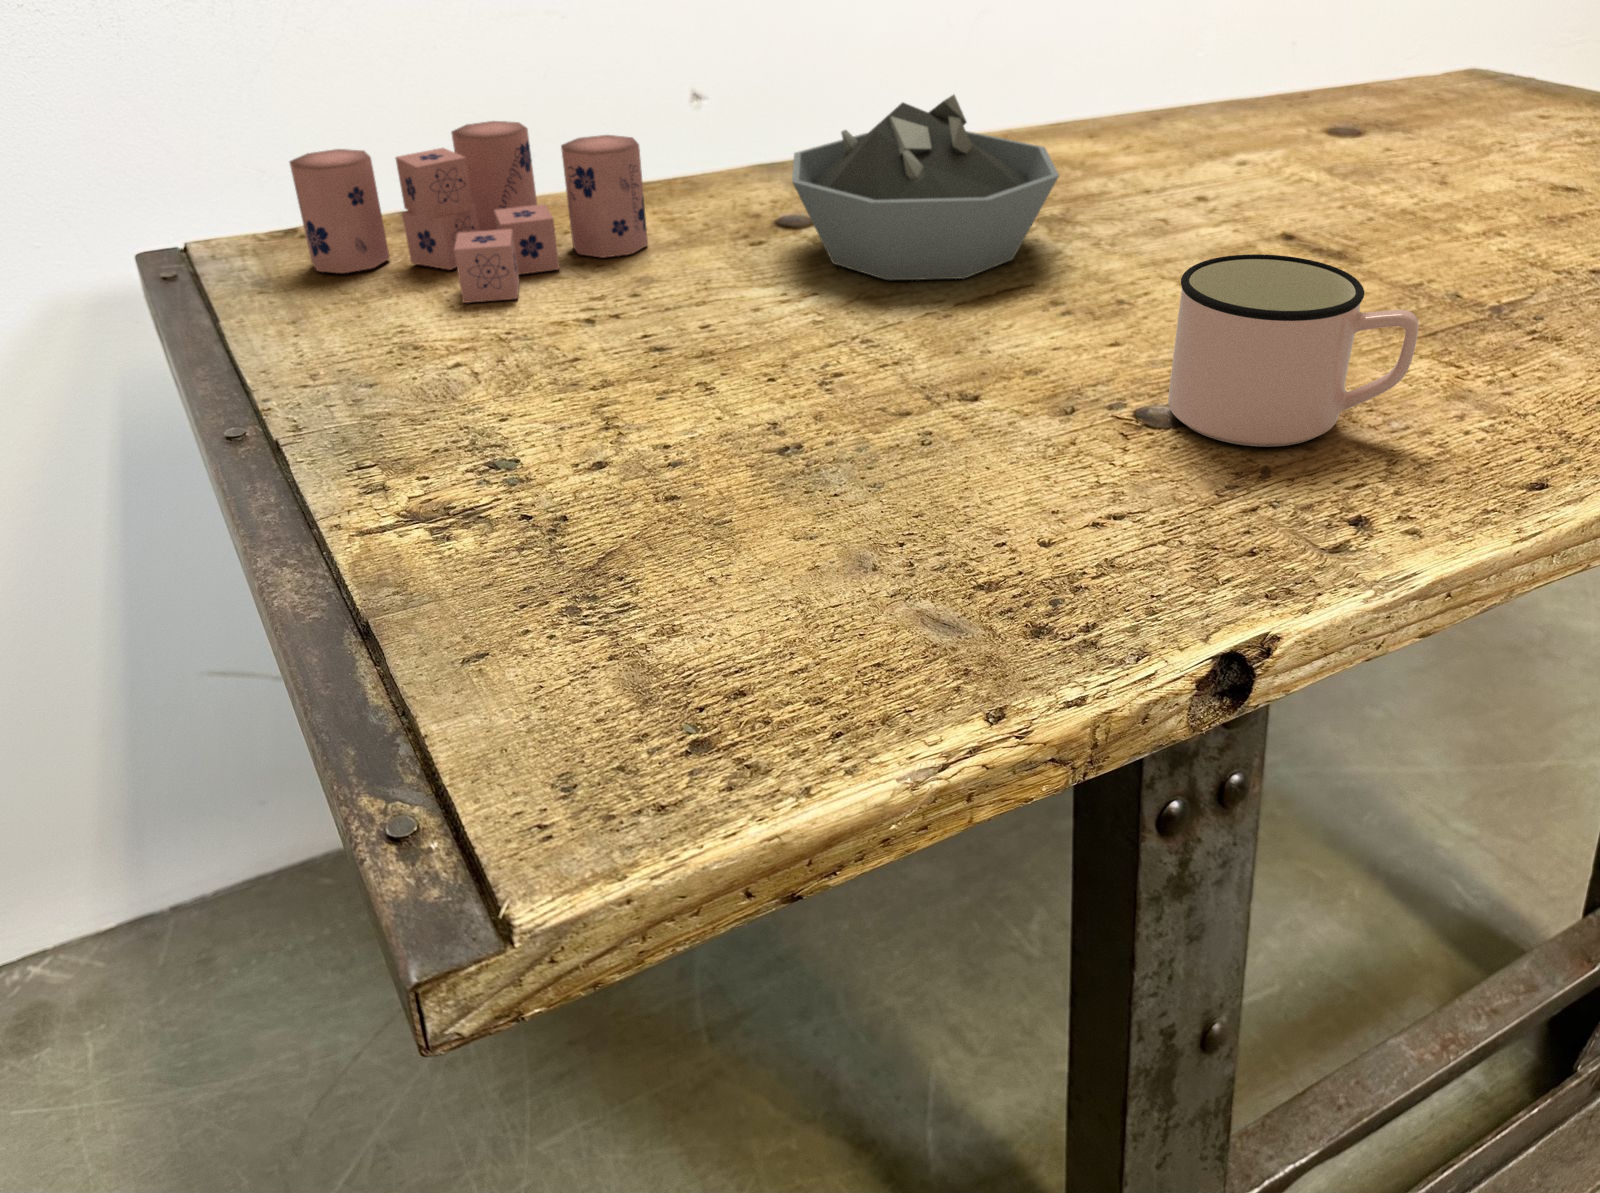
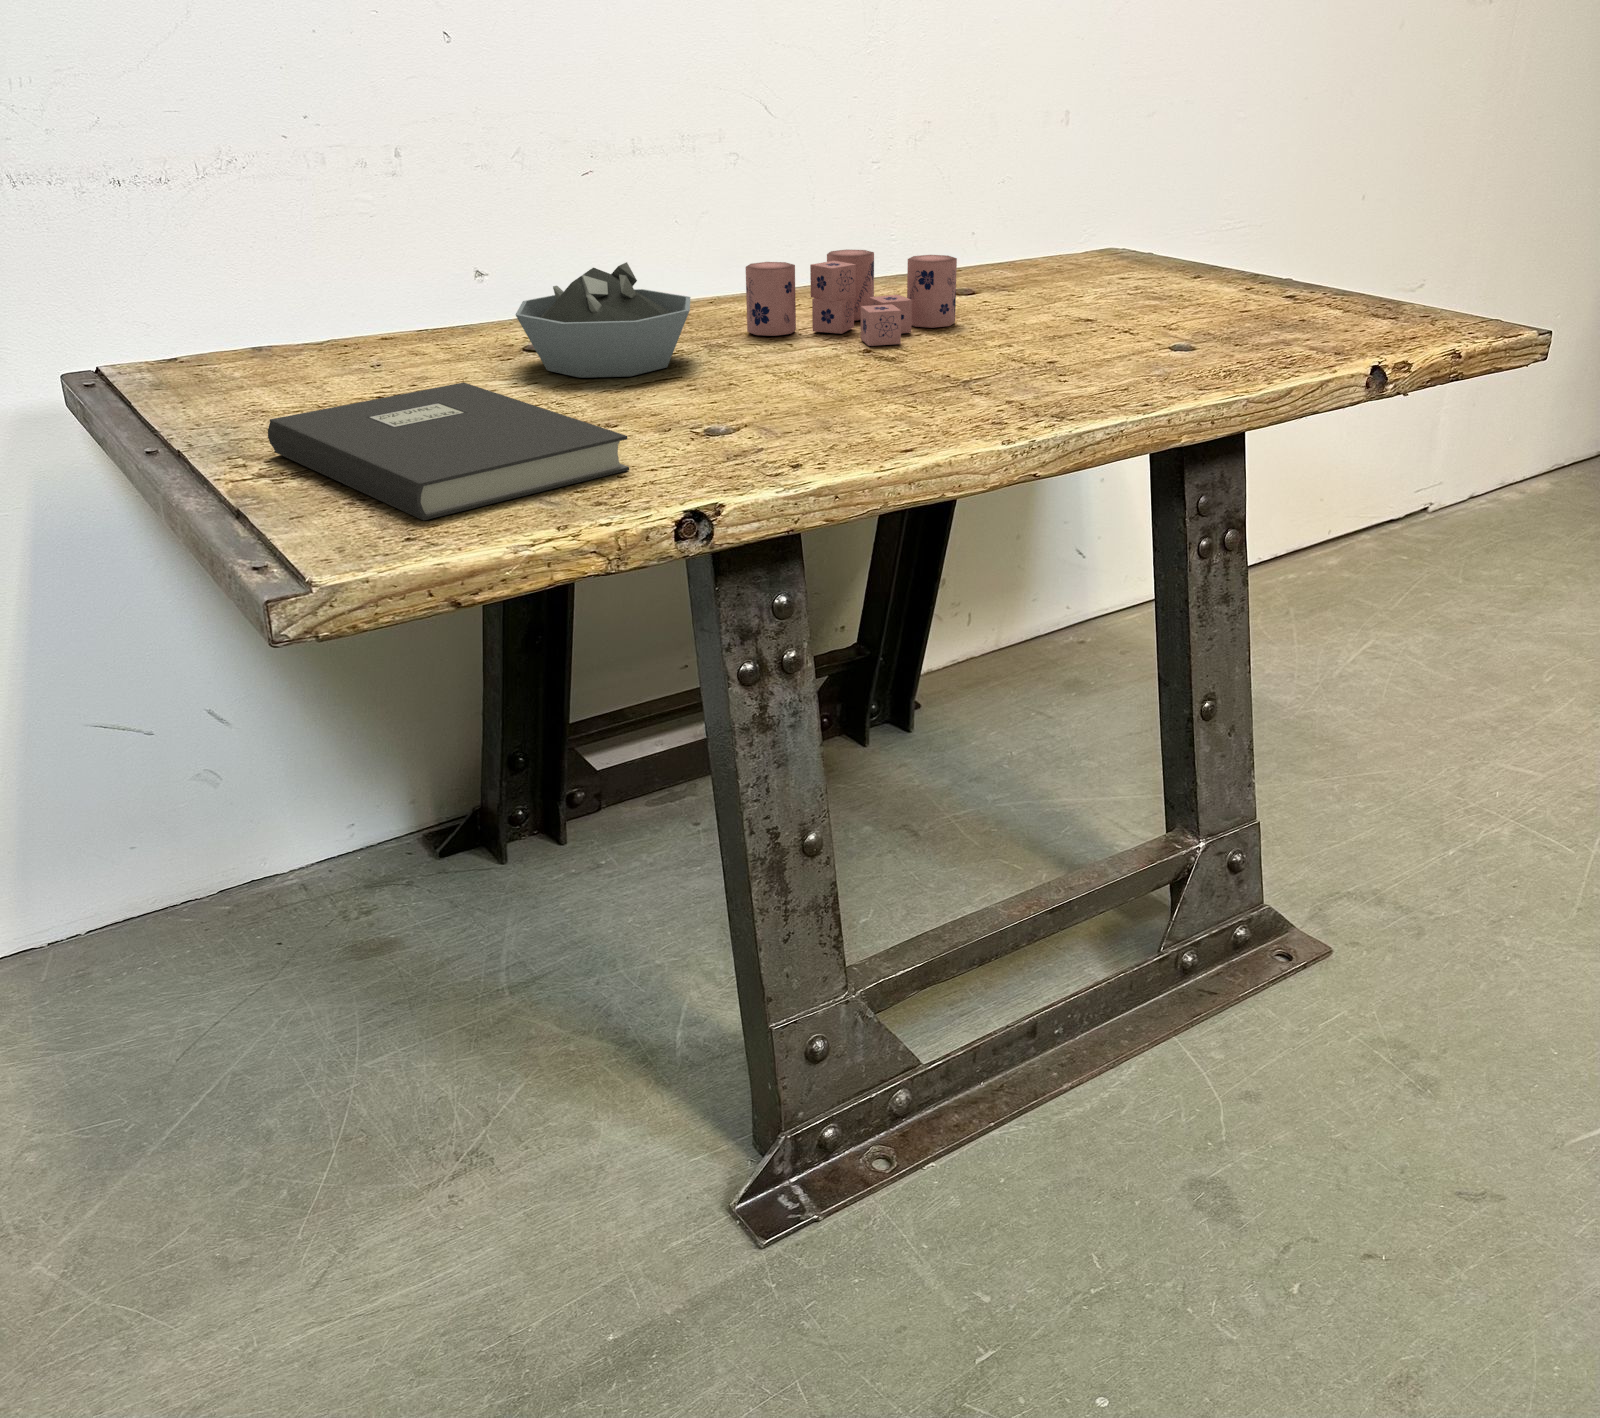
candle: present [290,121,648,303] -> present [746,249,957,346]
mug: present [1168,254,1418,447] -> none [714,337,842,440]
book: none [421,314,1062,680] -> present [268,382,629,520]

